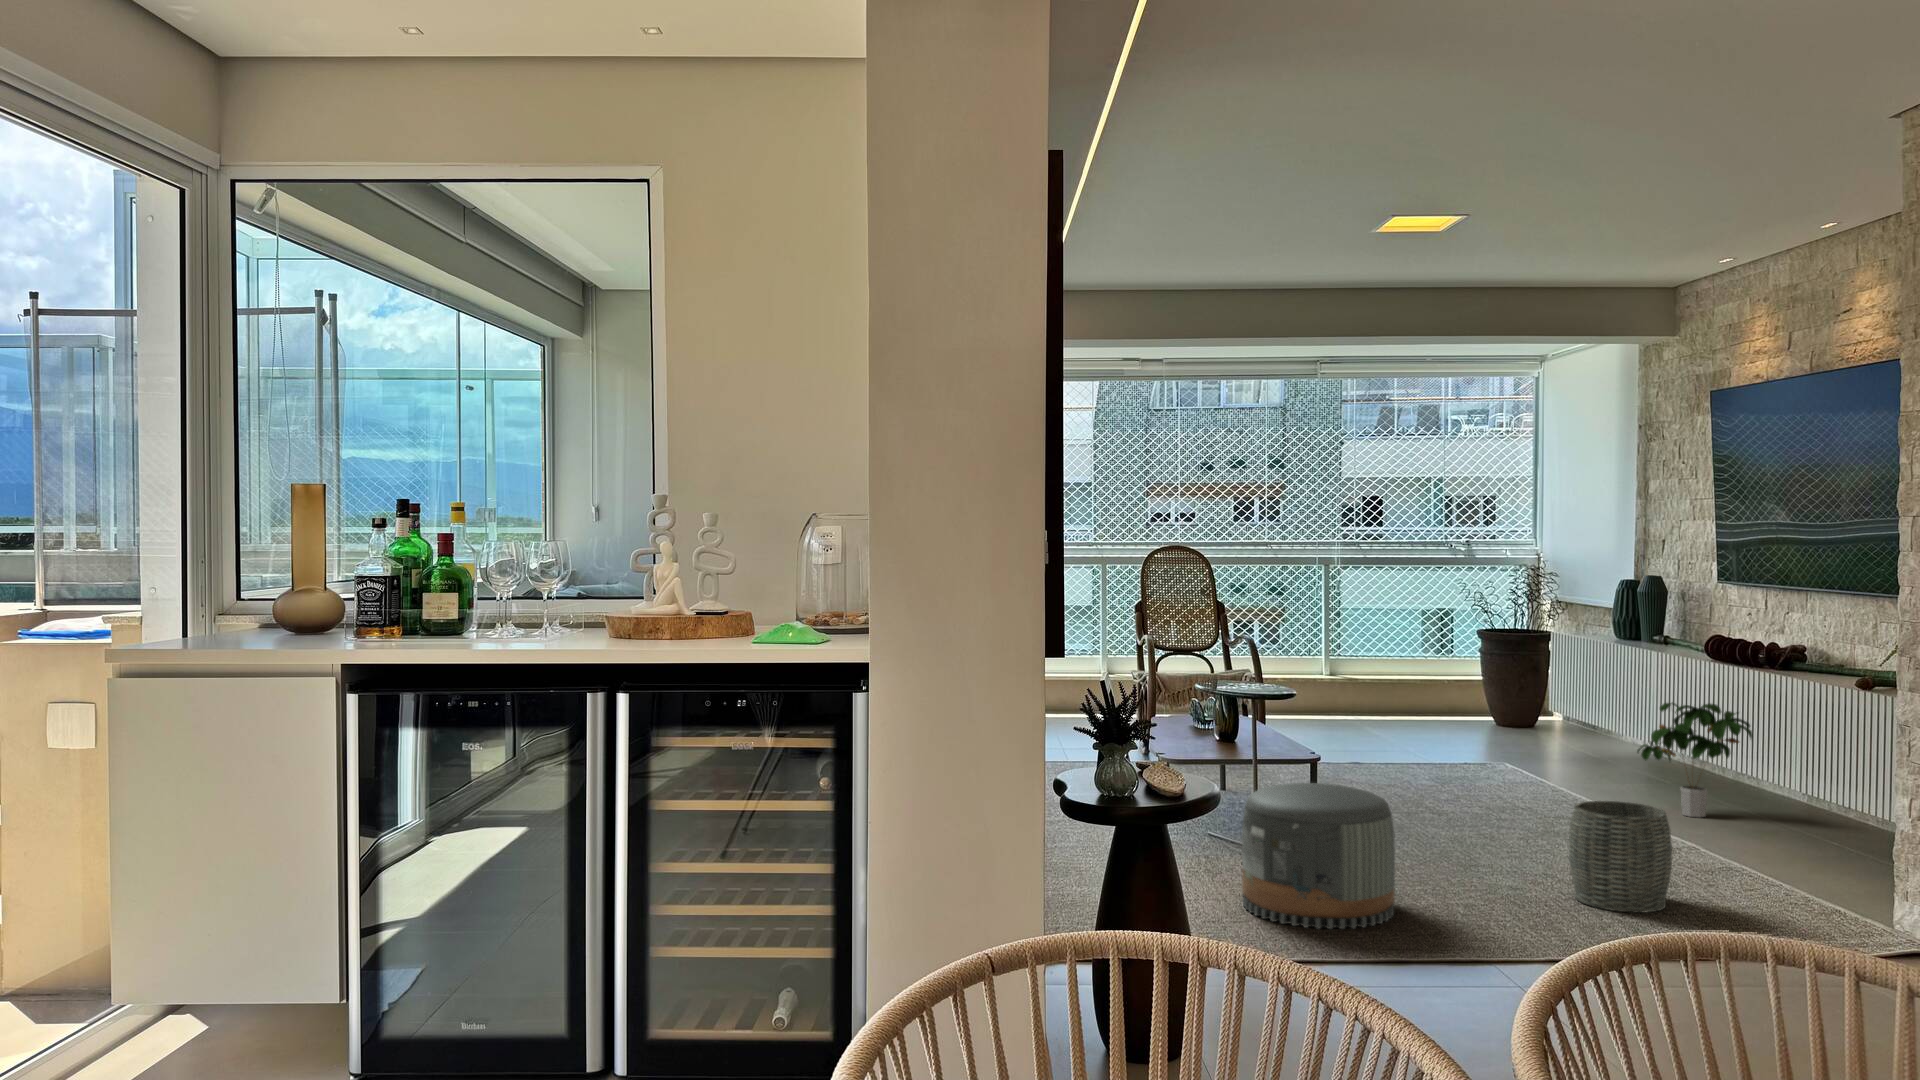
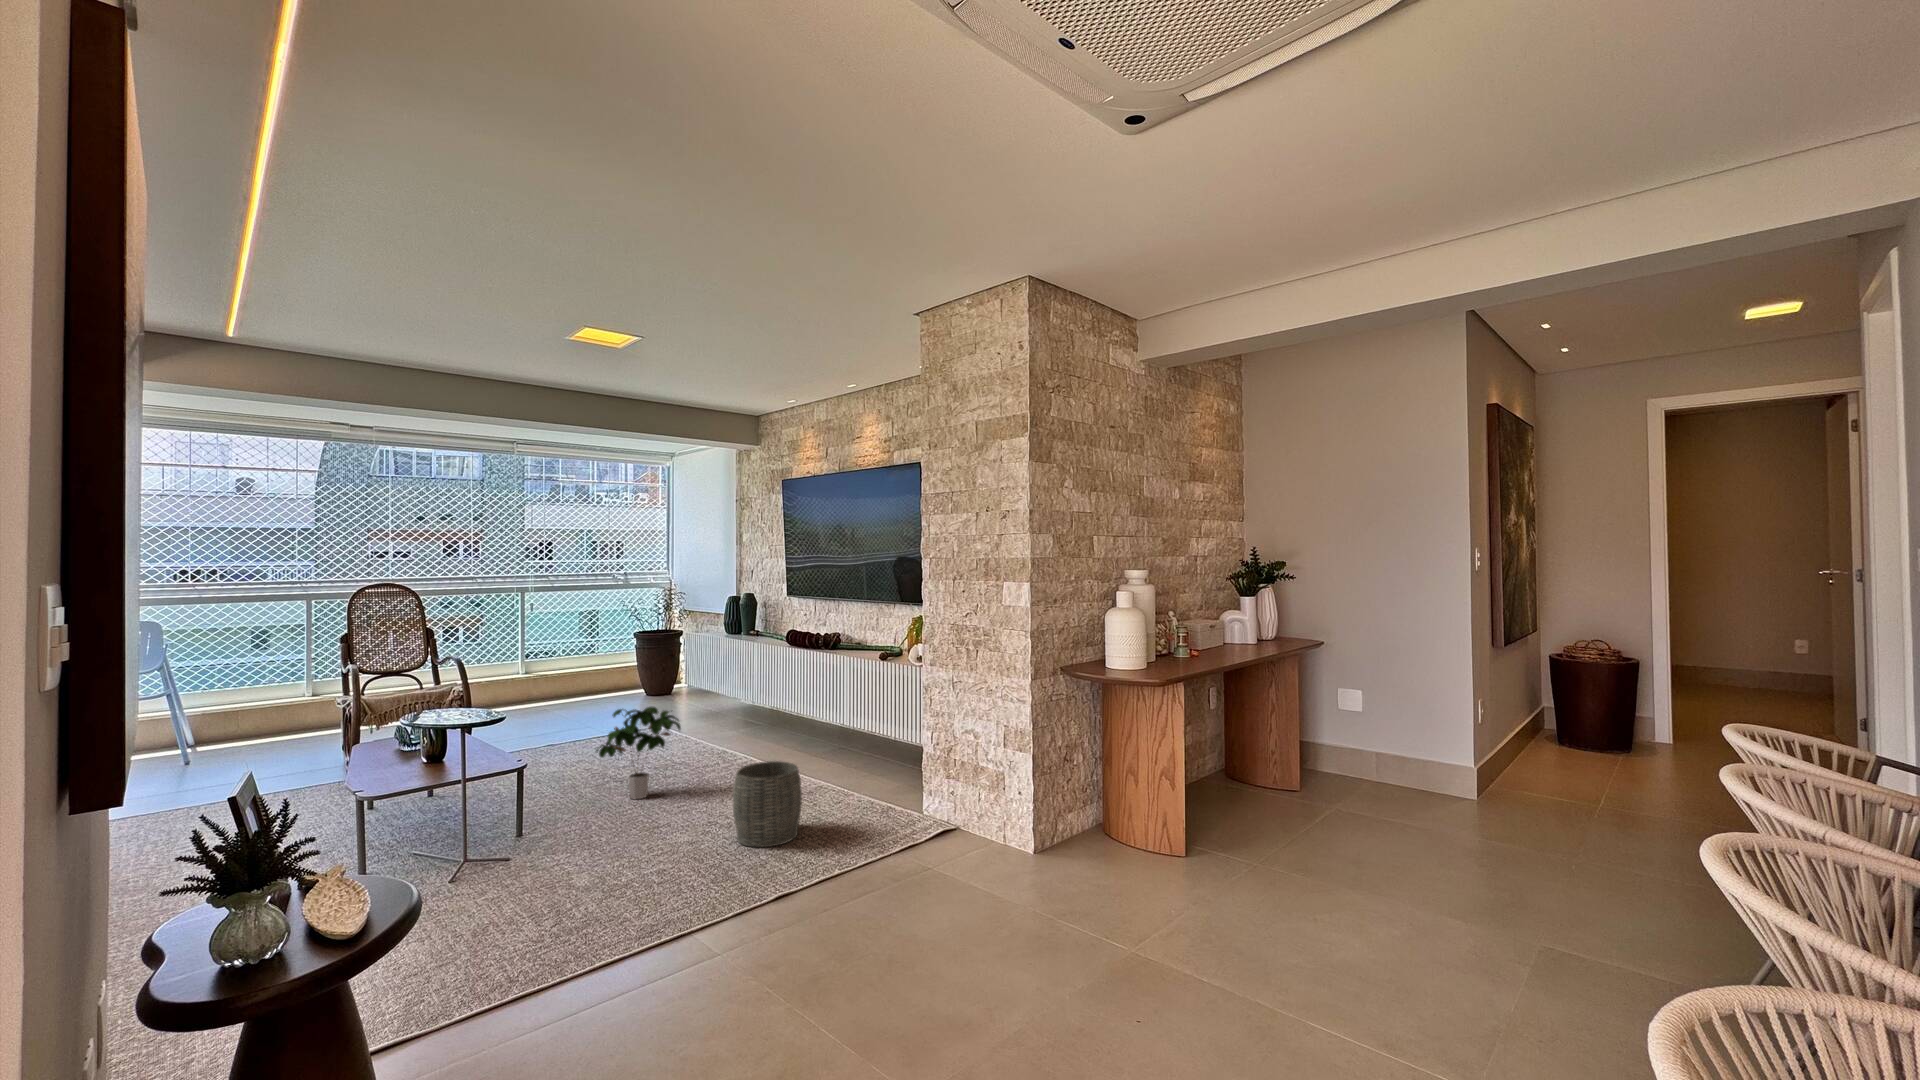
potted plant: present [1637,702,1752,817] -> present [596,707,681,799]
pouf: present [1242,783,1395,929] -> none [448,797,602,953]

